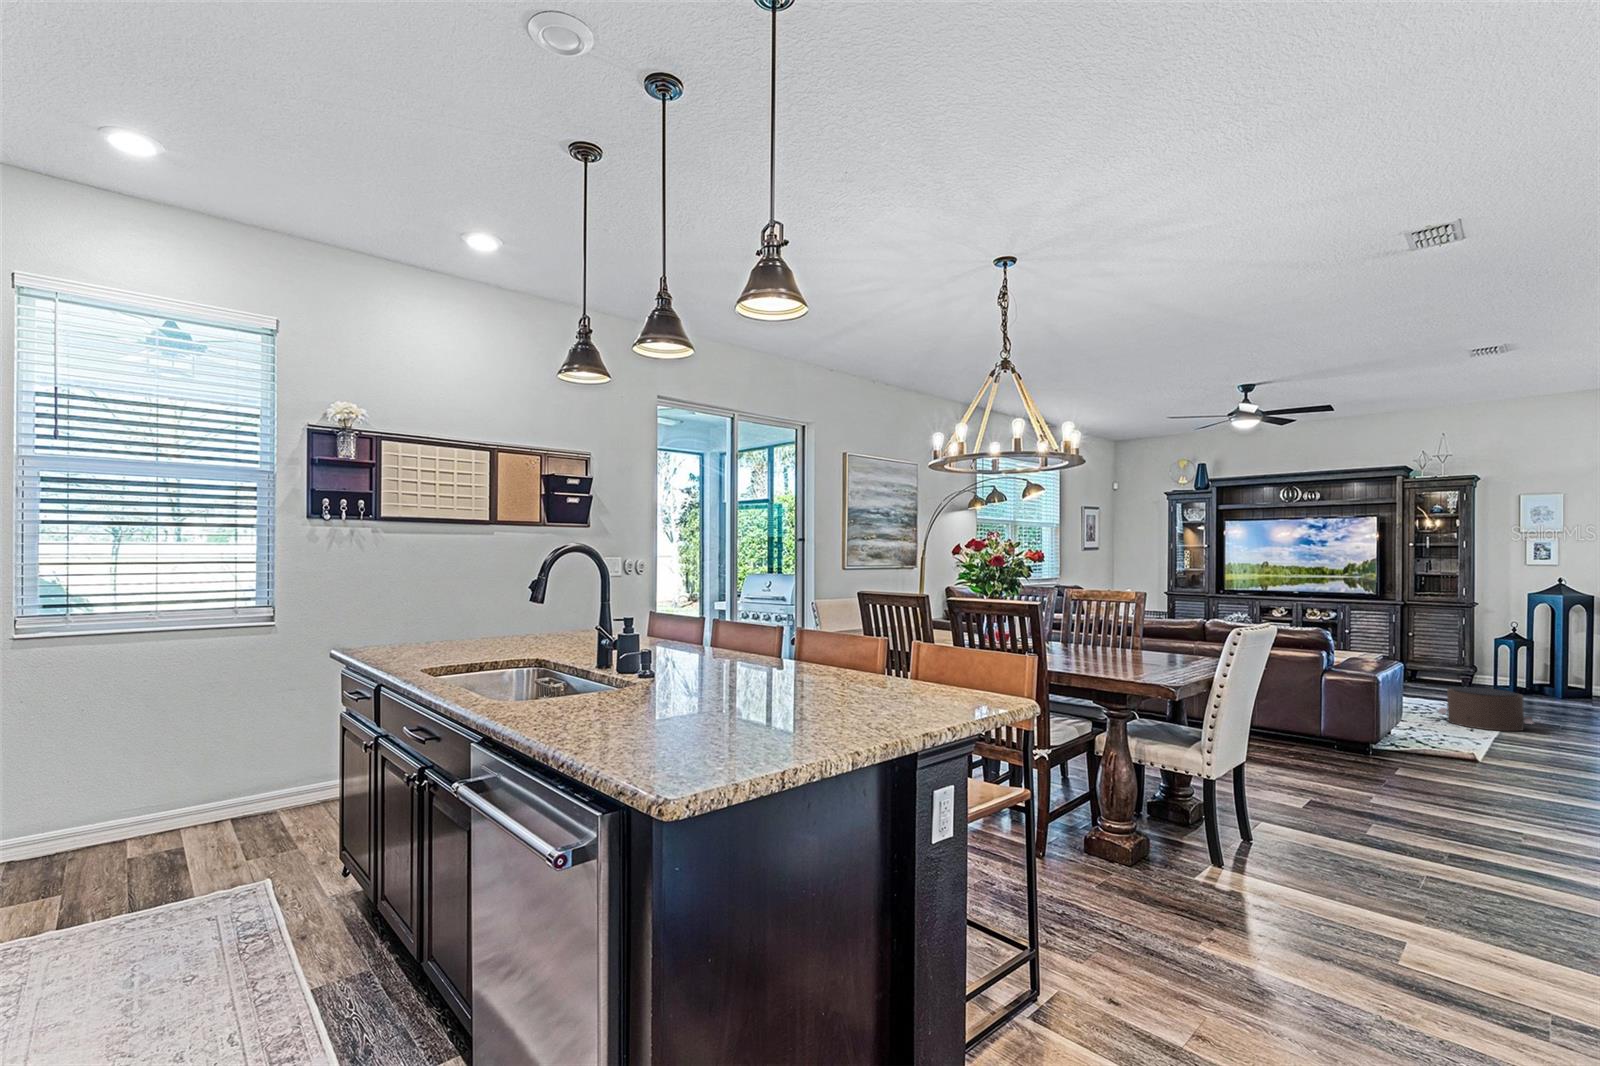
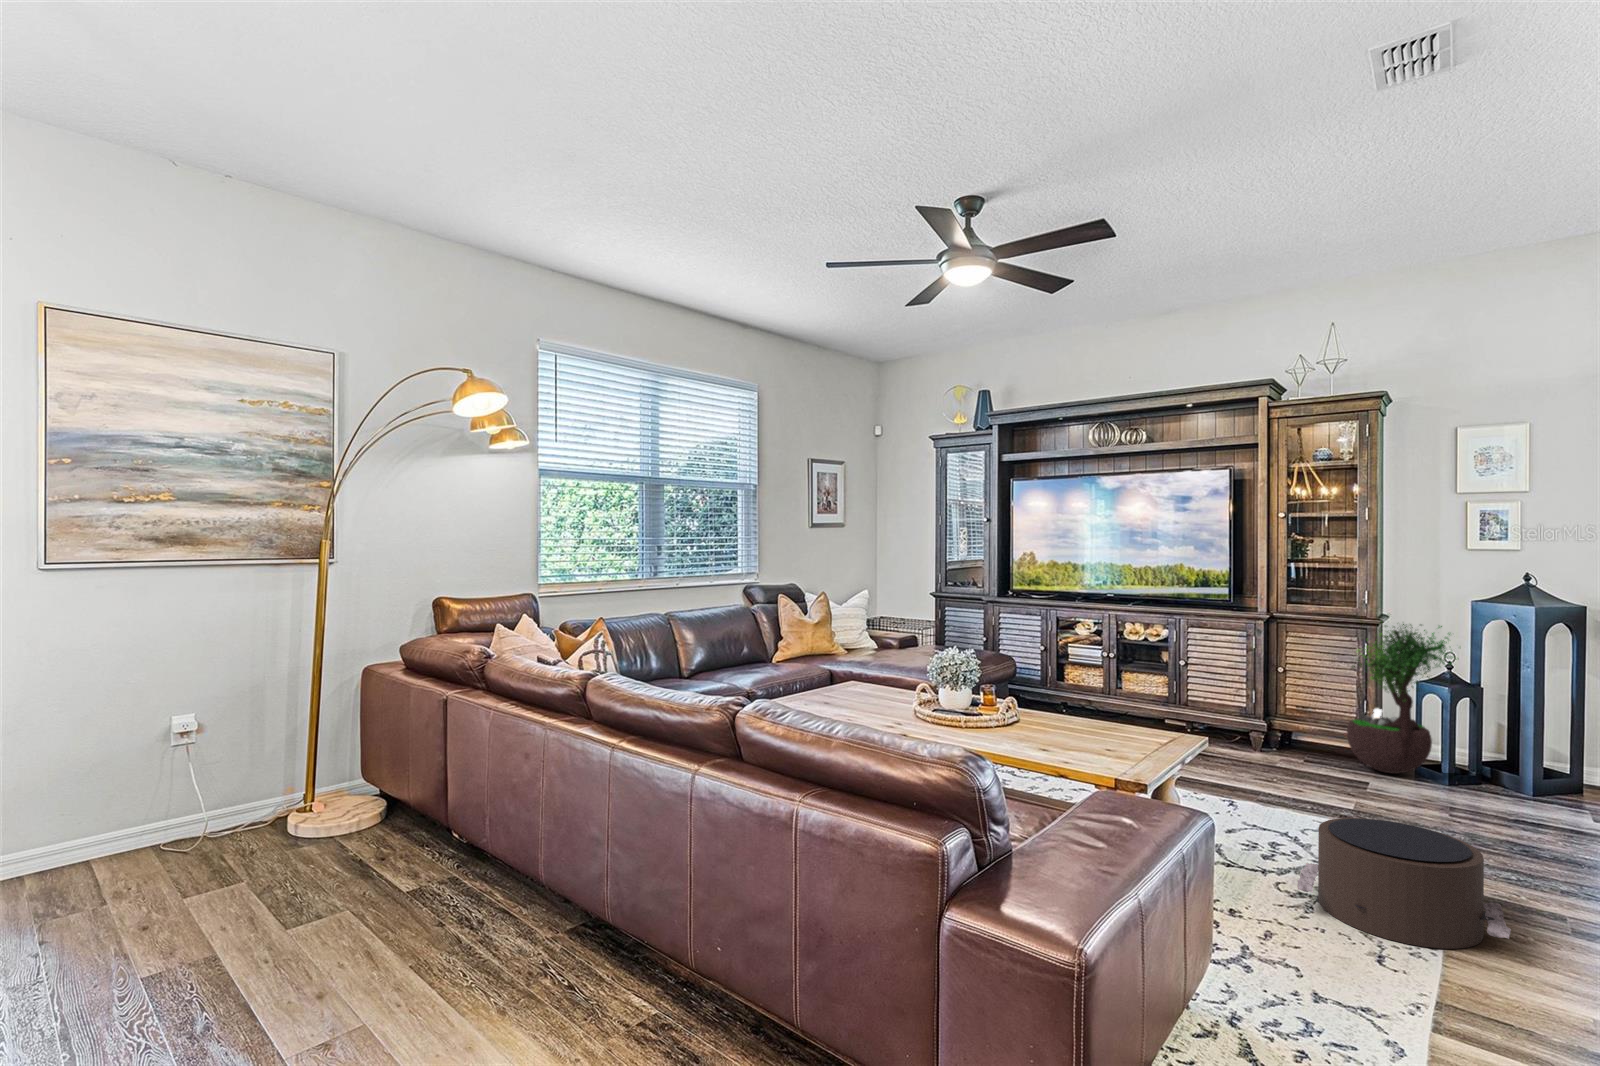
potted tree: none [1454,600,1520,689] -> present [1347,621,1453,773]

